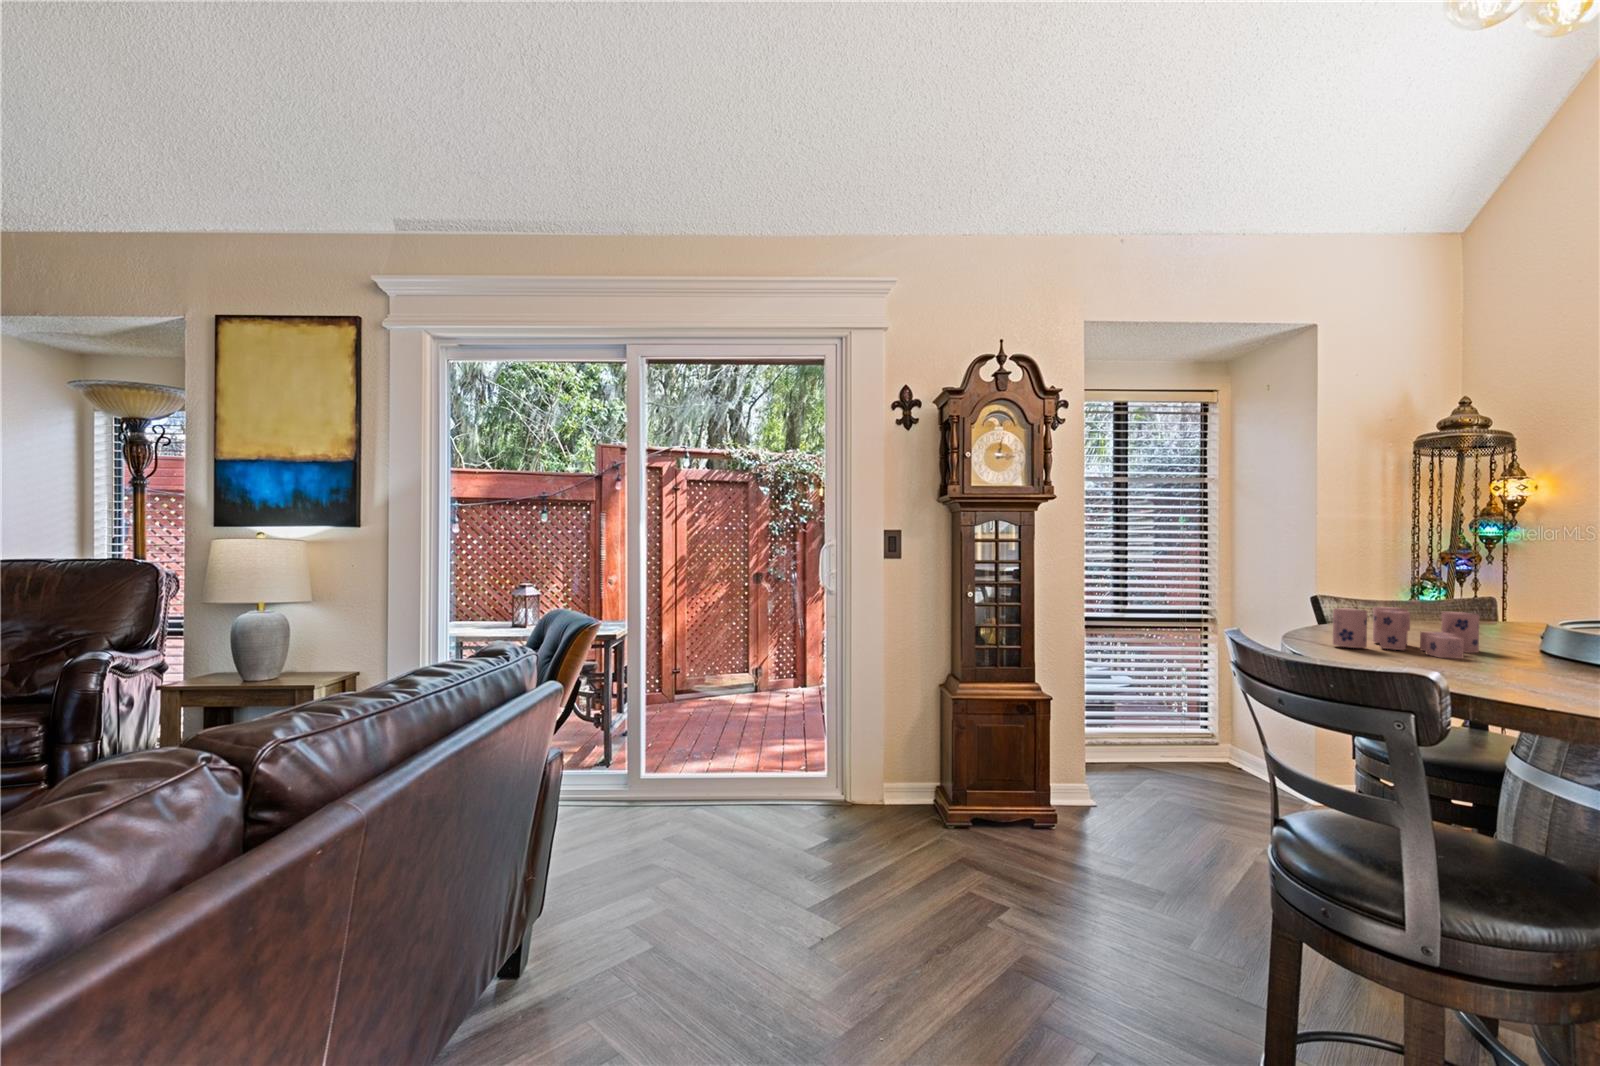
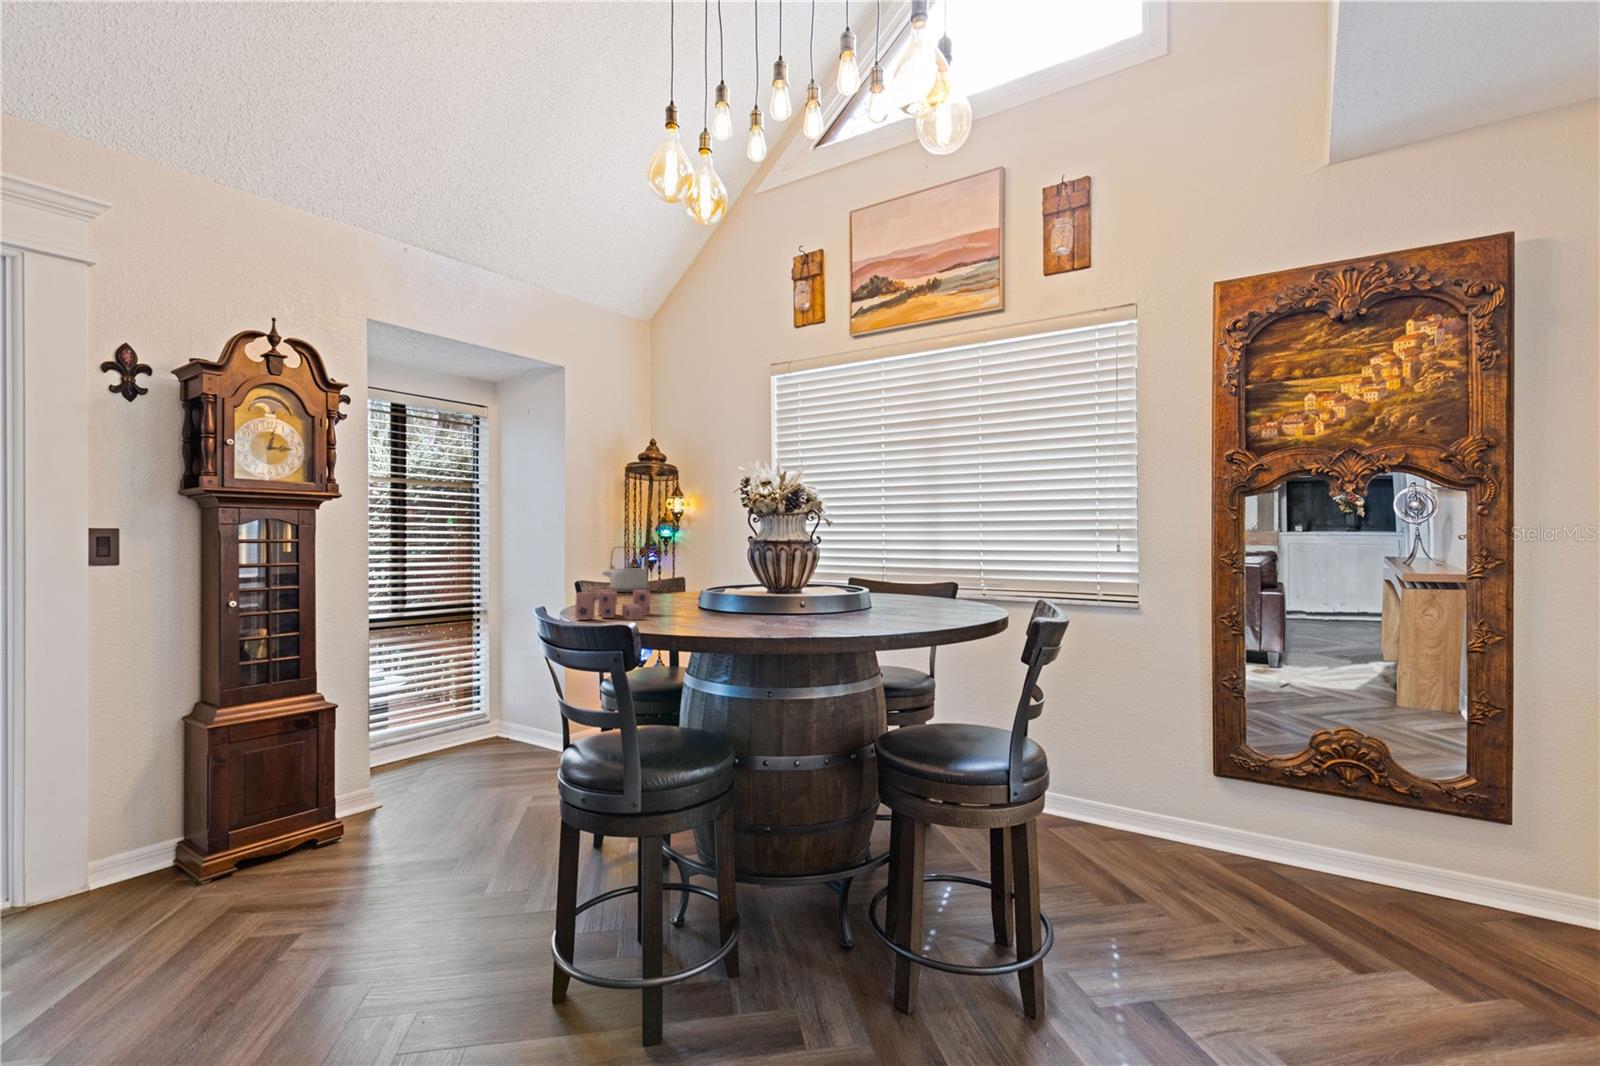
teapot: none [1376,548,1464,614] -> present [602,548,648,592]

